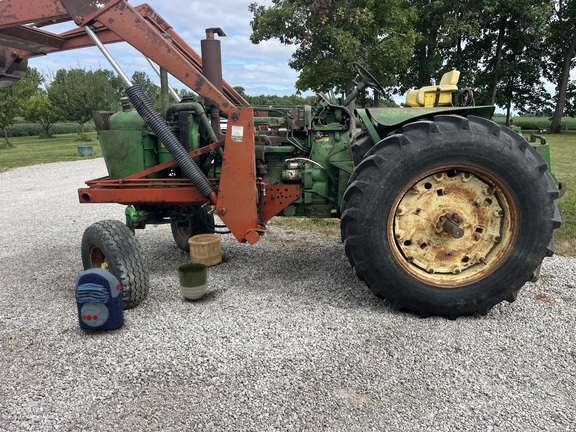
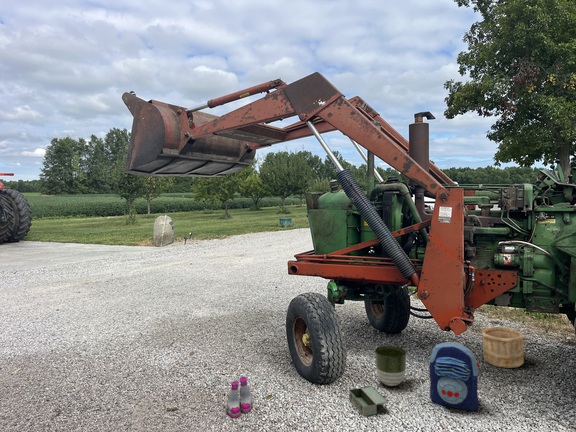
wooden bucket: present [188,234,222,266] -> present [481,327,524,368]
backpack: present [75,268,124,329] -> present [430,342,480,411]
toolbox: none [153,302,191,329] -> present [349,386,389,416]
boots: none [18,315,49,357] -> present [227,377,253,418]

